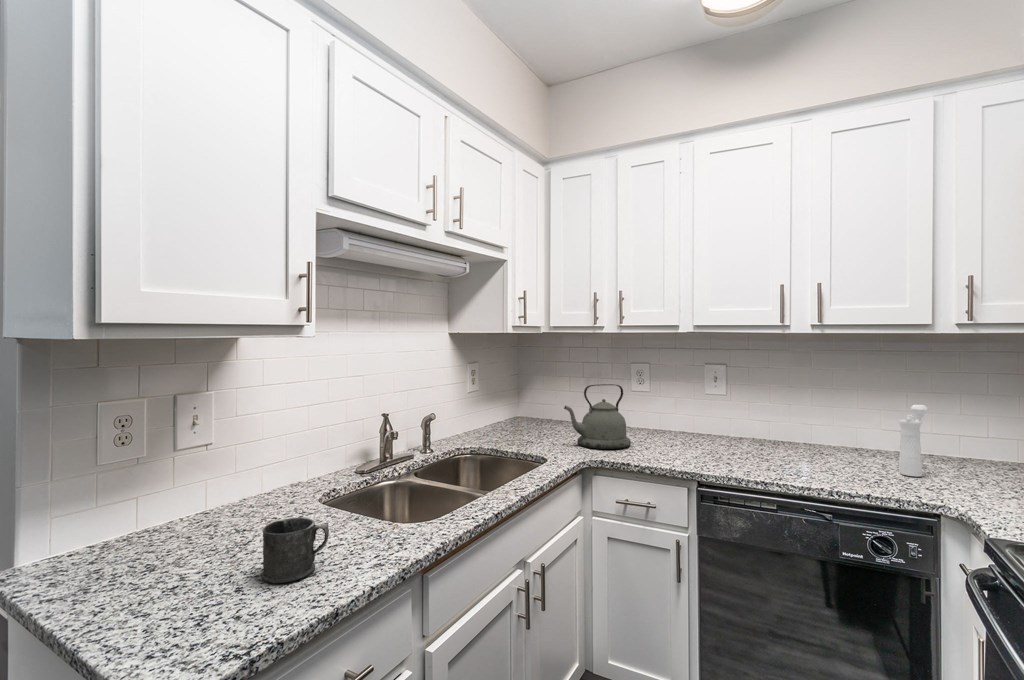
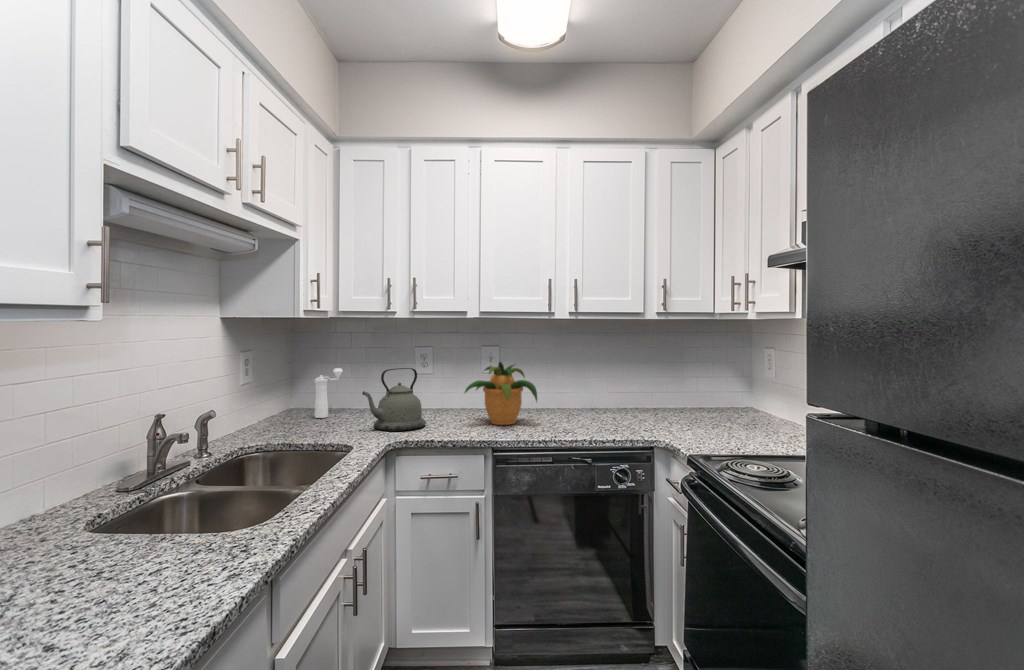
potted plant: none [671,382,763,456] -> present [465,362,537,425]
pepper mill: present [899,405,928,477] -> present [315,368,343,418]
mug: present [261,517,329,583] -> none [72,541,170,627]

